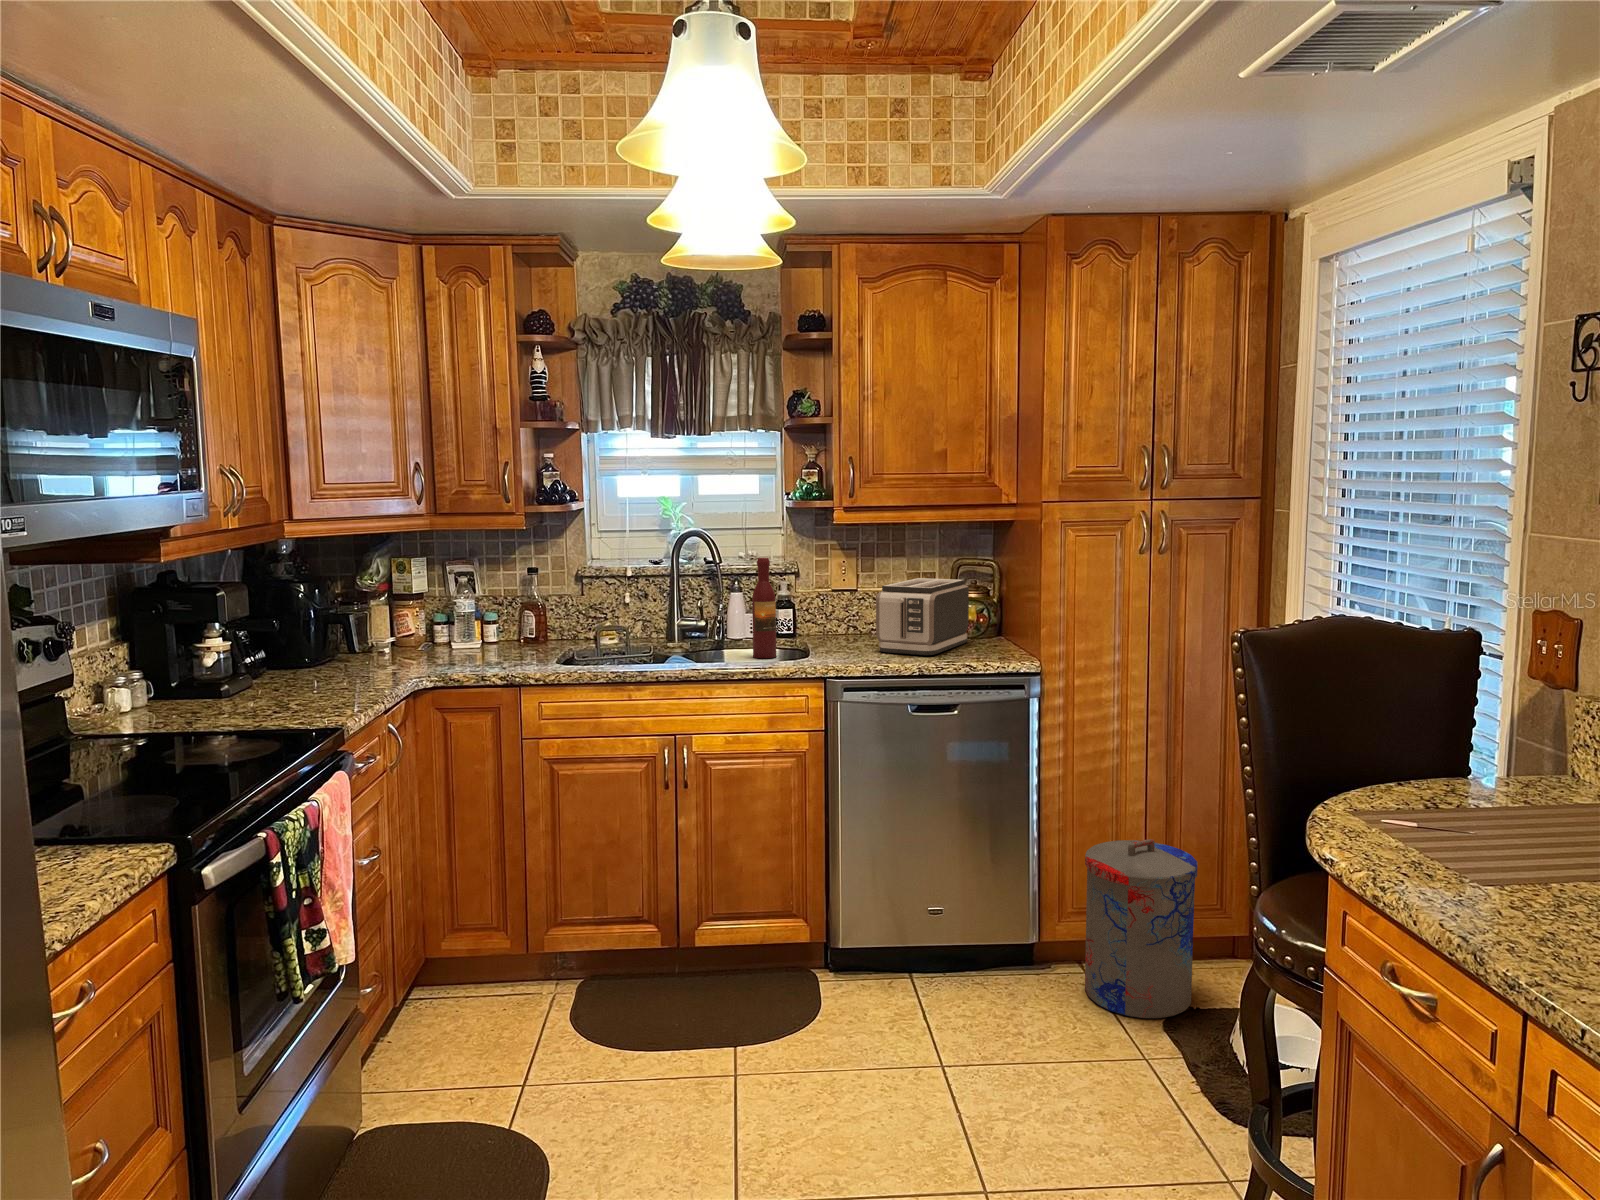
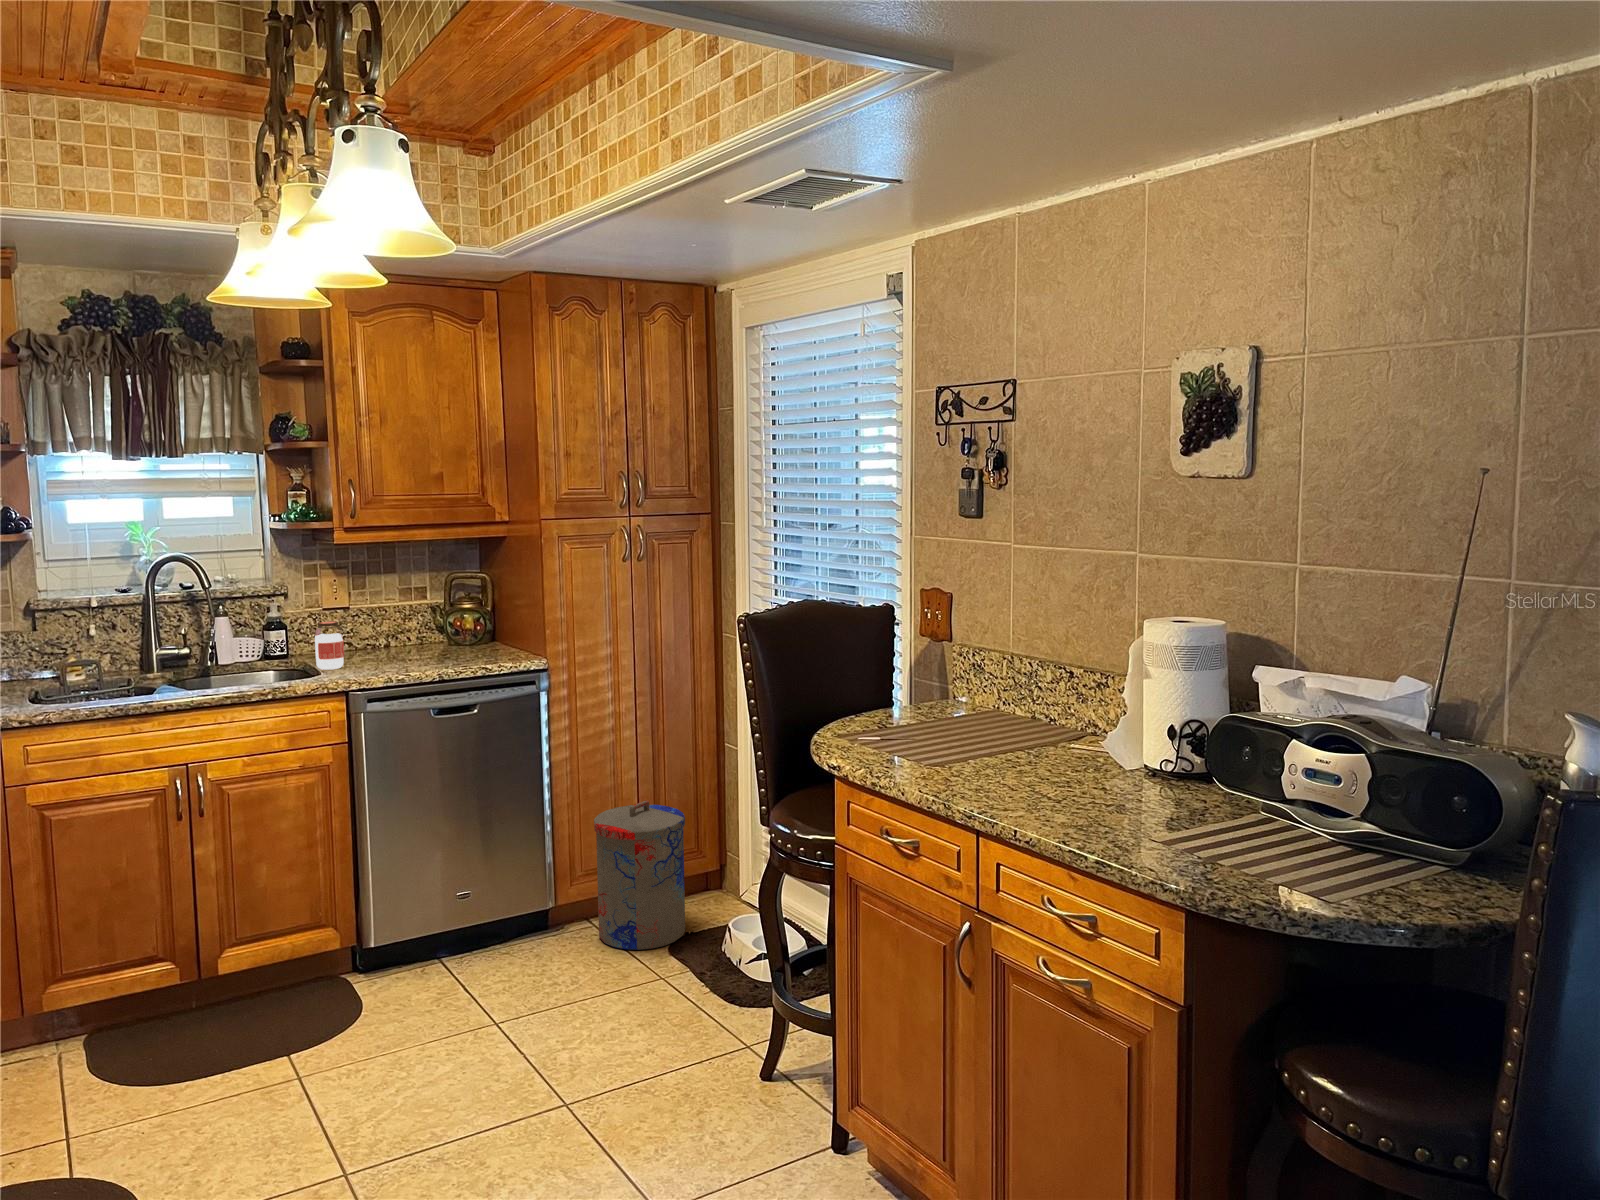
wine bottle: present [752,558,776,658] -> none [257,581,286,680]
toaster: present [876,578,969,655] -> none [383,593,466,665]
jar: none [808,602,837,653] -> present [315,621,344,670]

